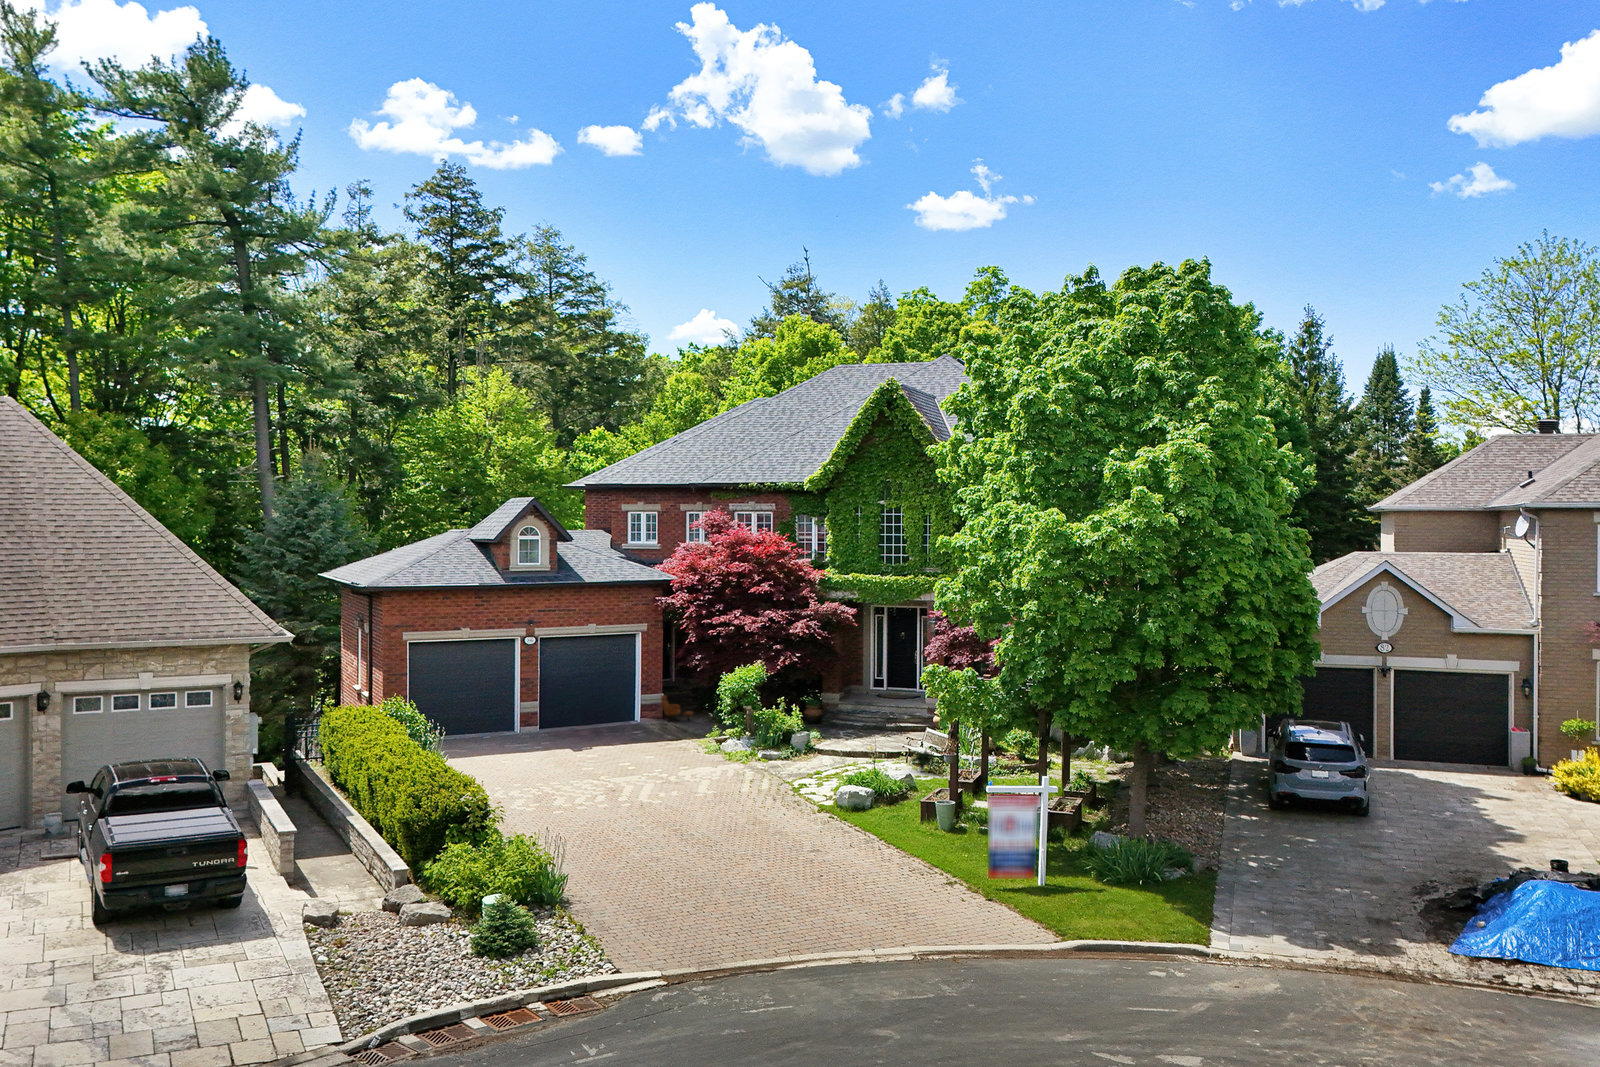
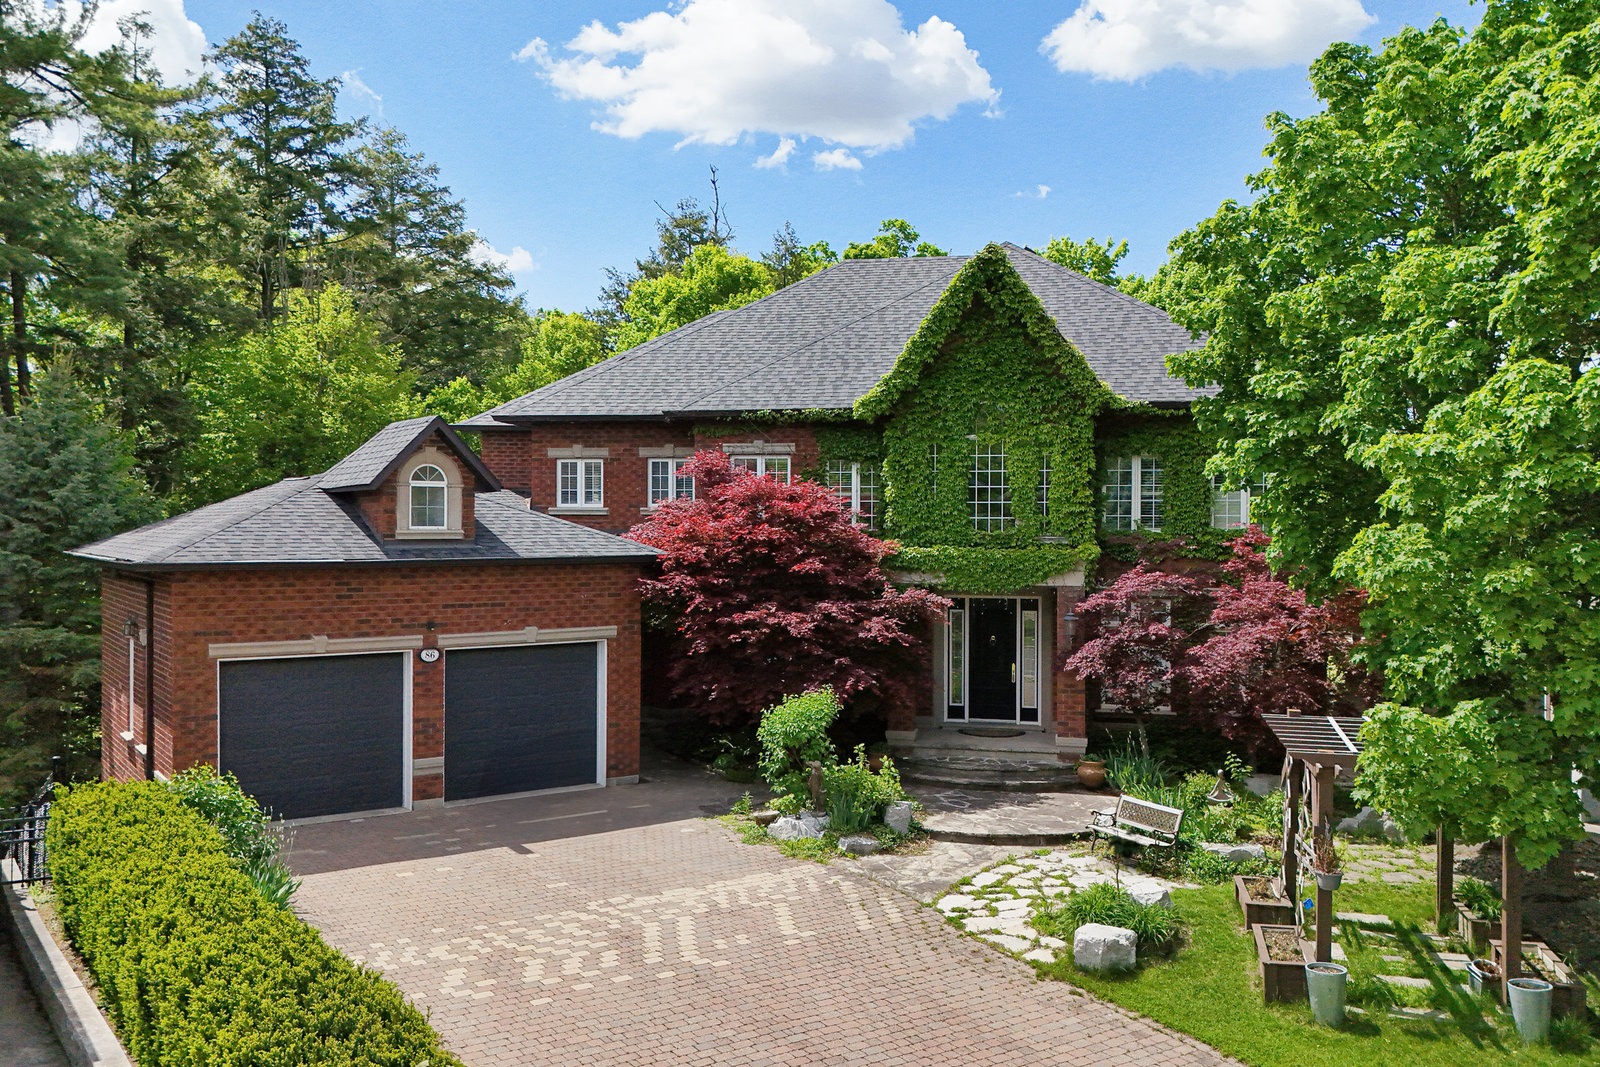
lounge chair: present [661,695,693,720] -> none [638,738,691,781]

